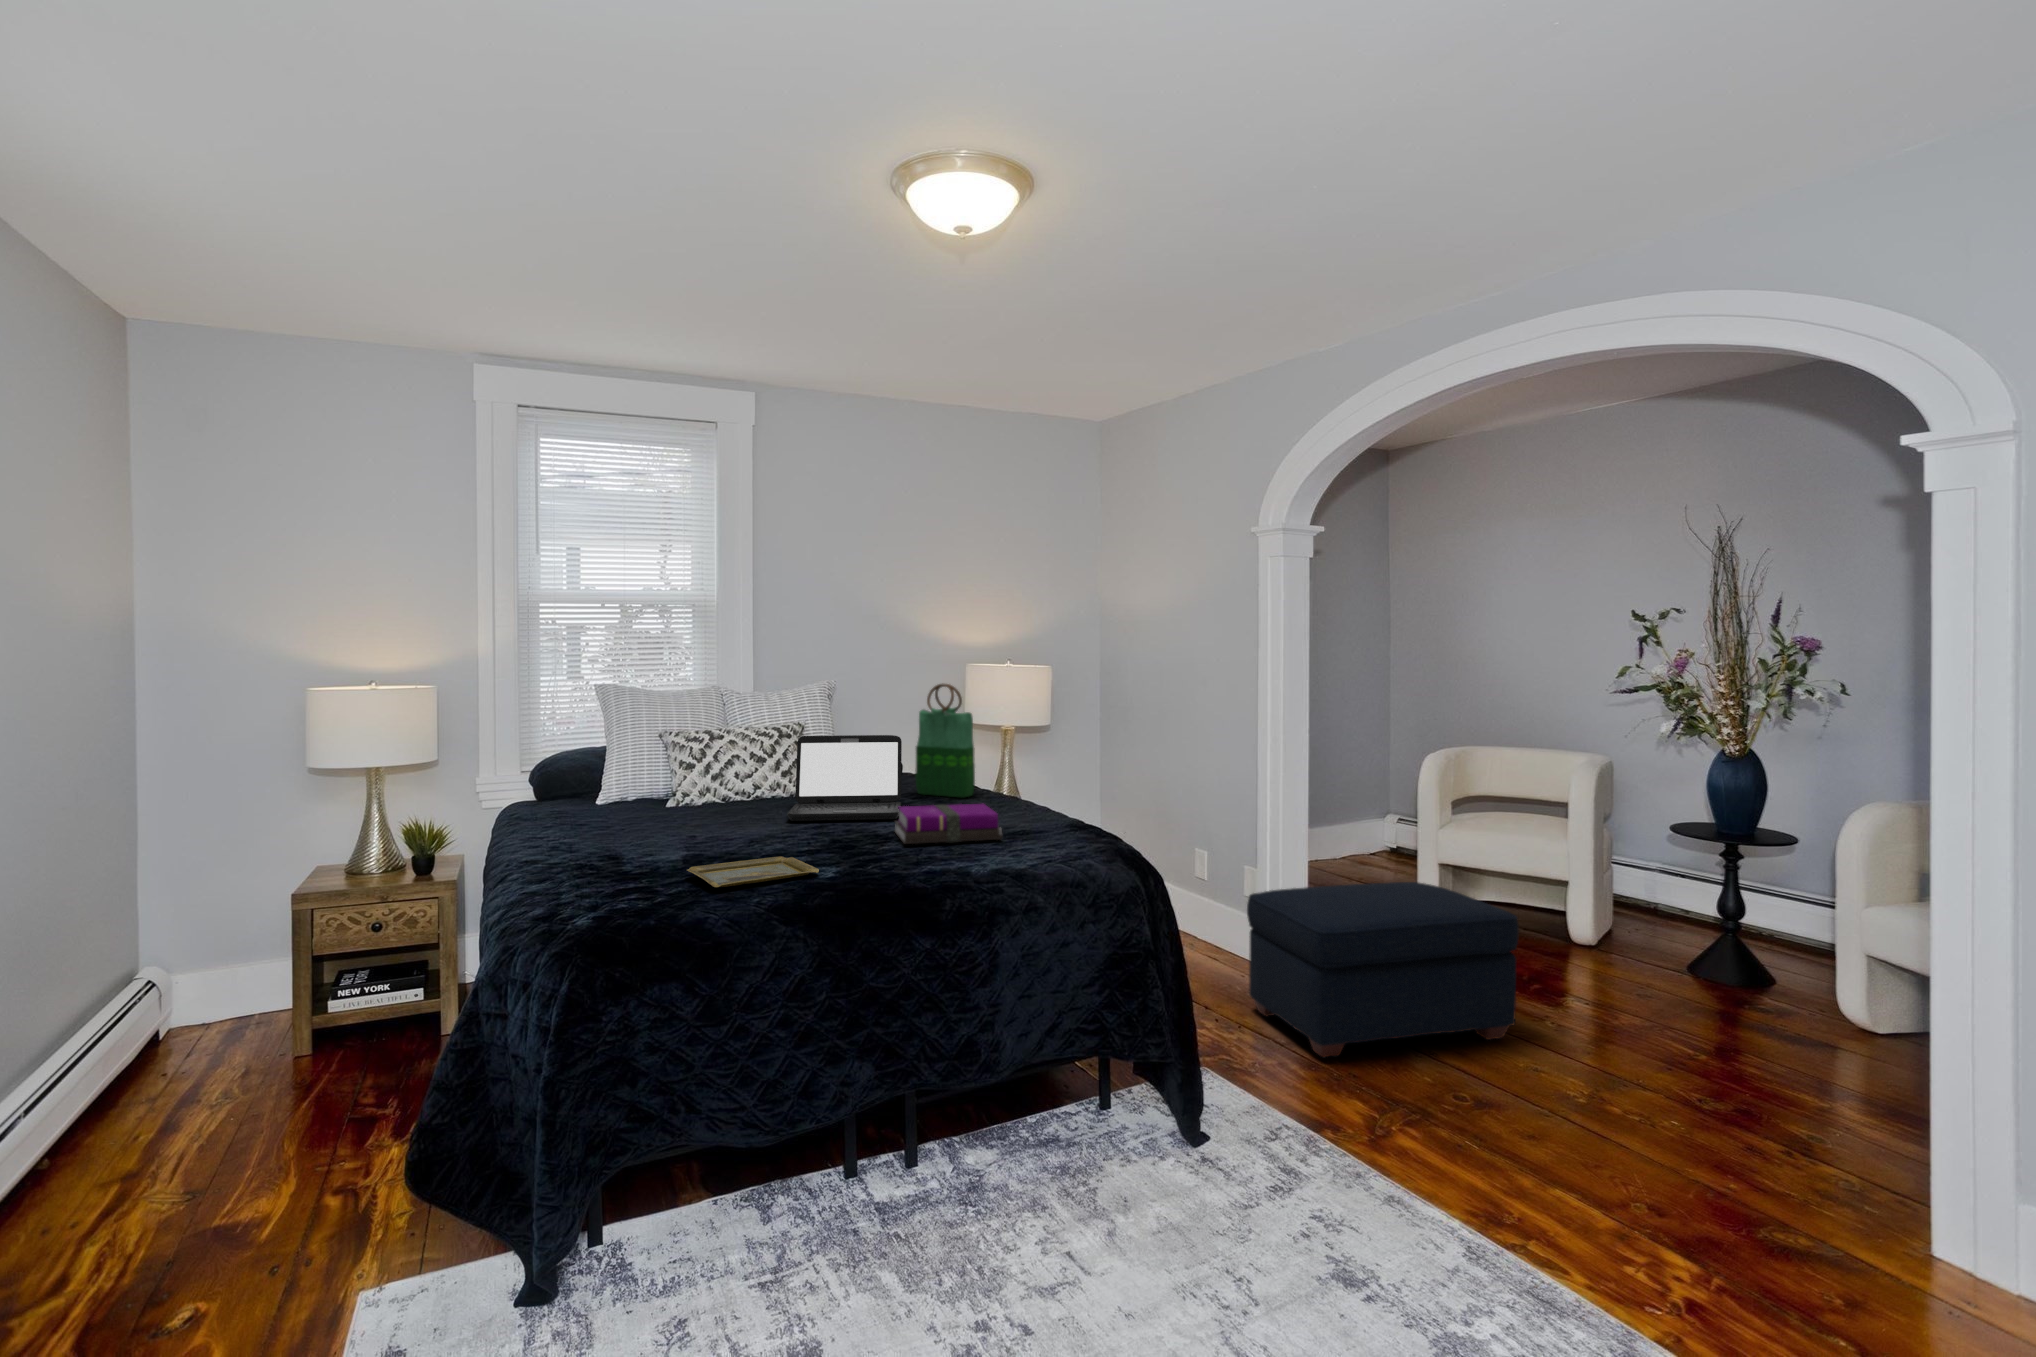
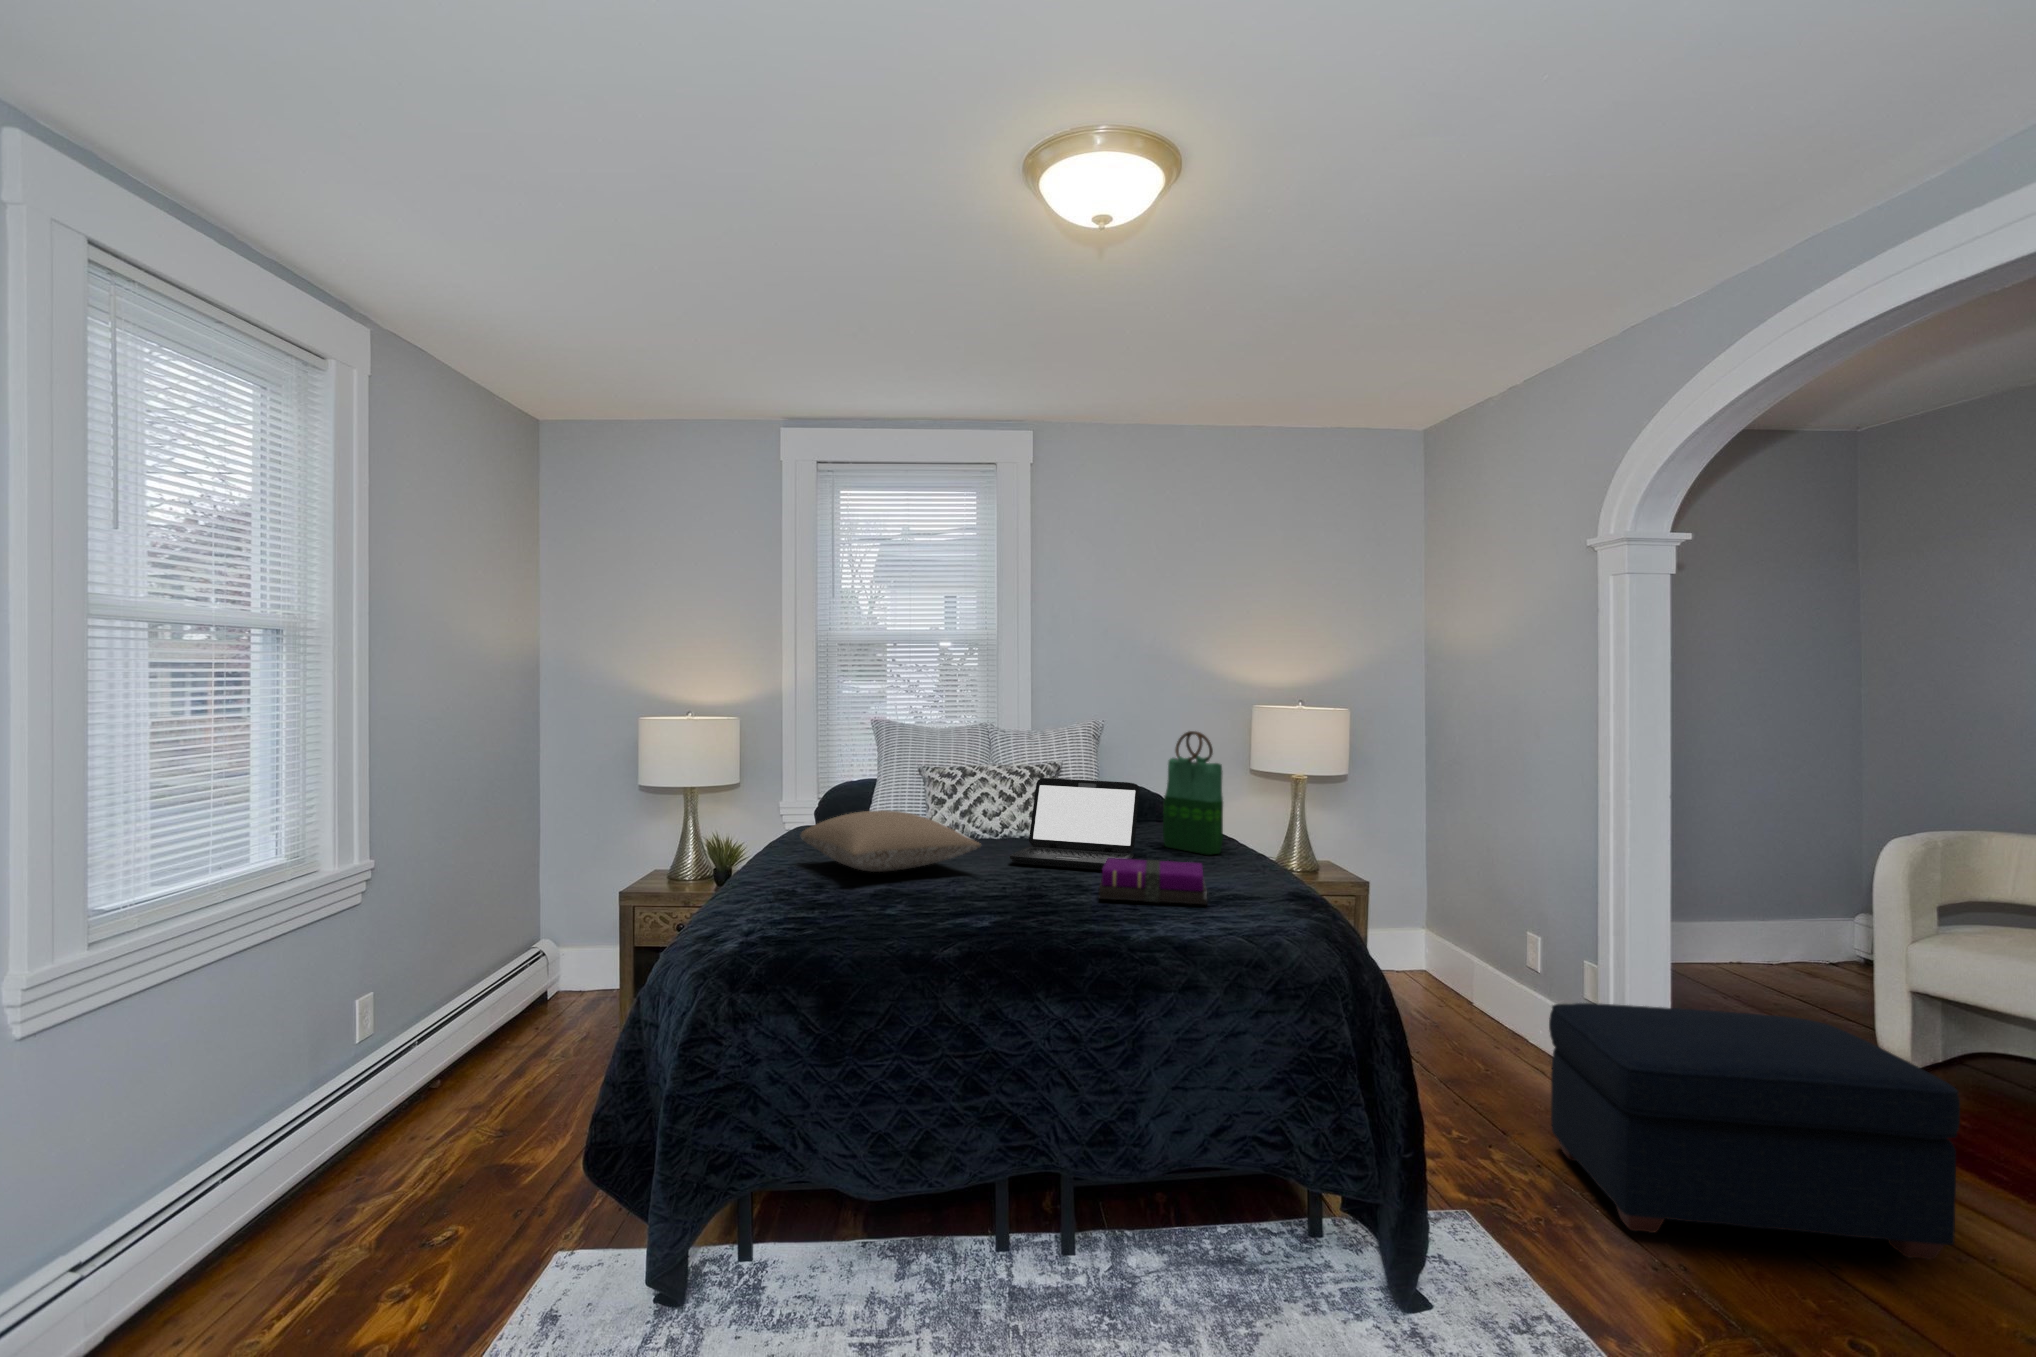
pillow: none [564,779,769,841] -> present [800,810,981,872]
tray: present [687,856,819,887] -> none [864,898,987,923]

